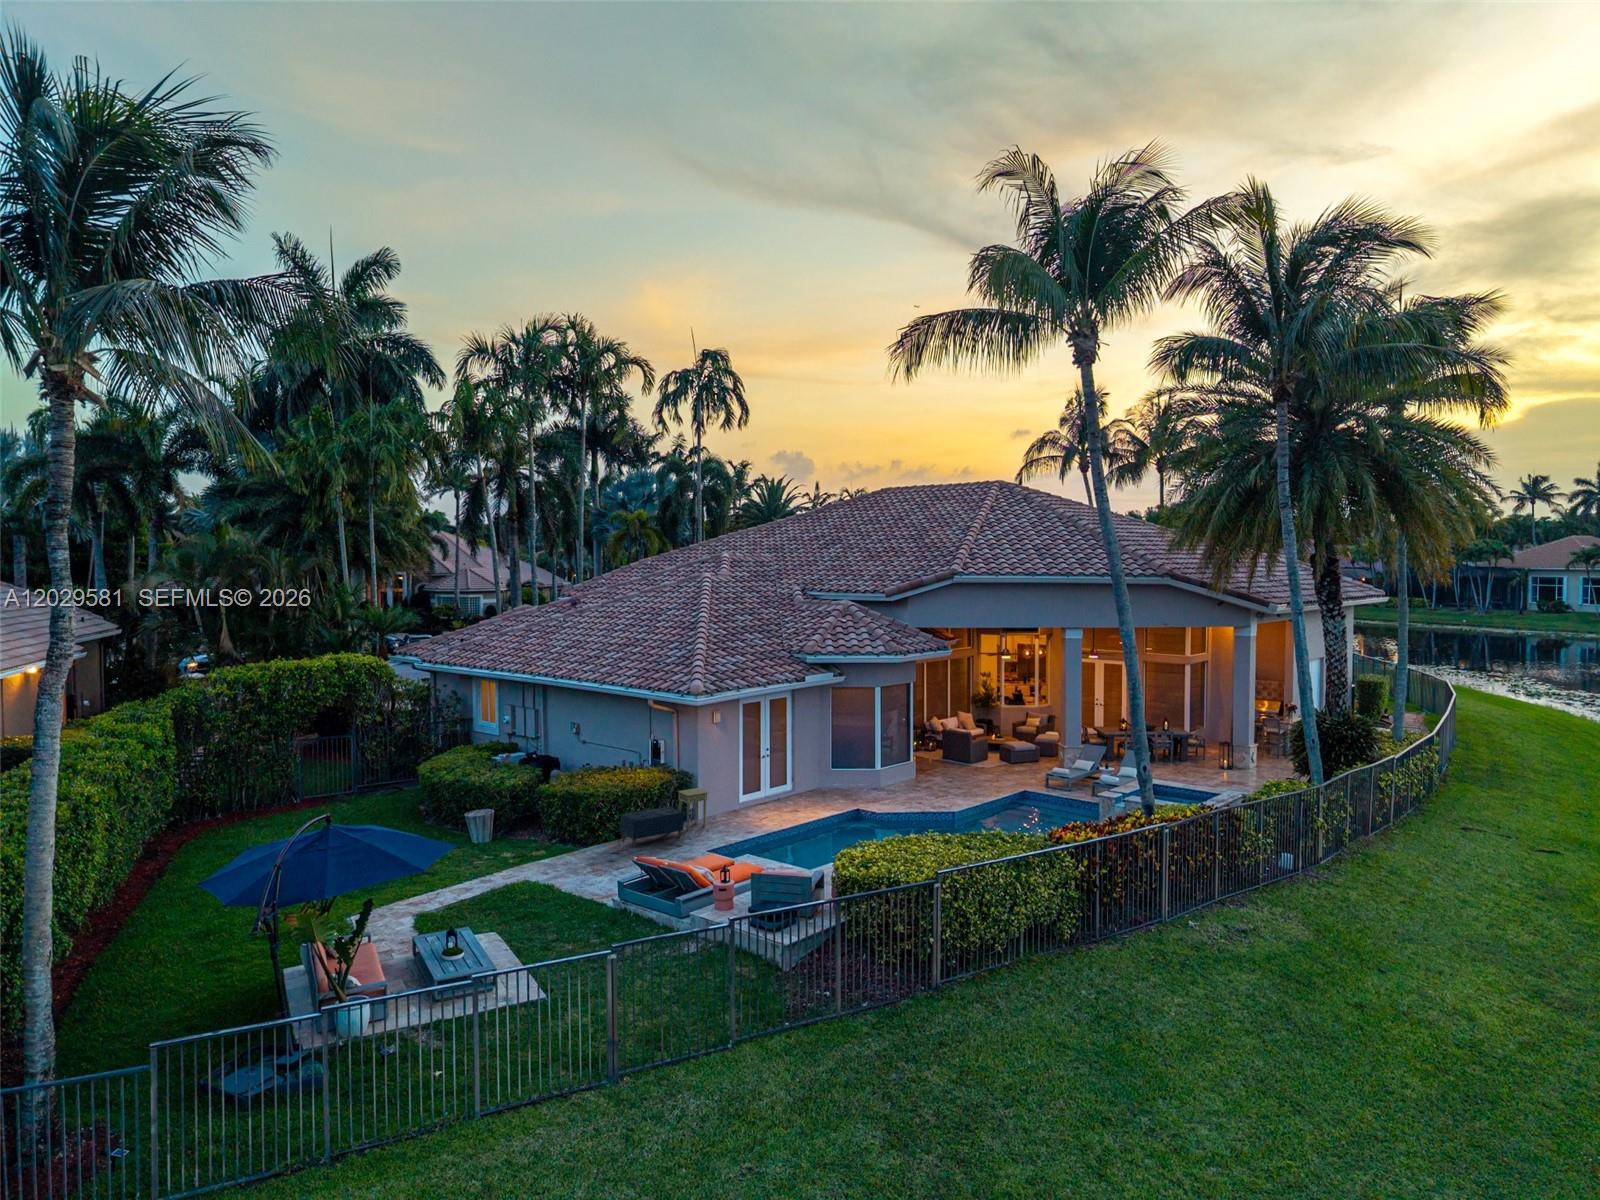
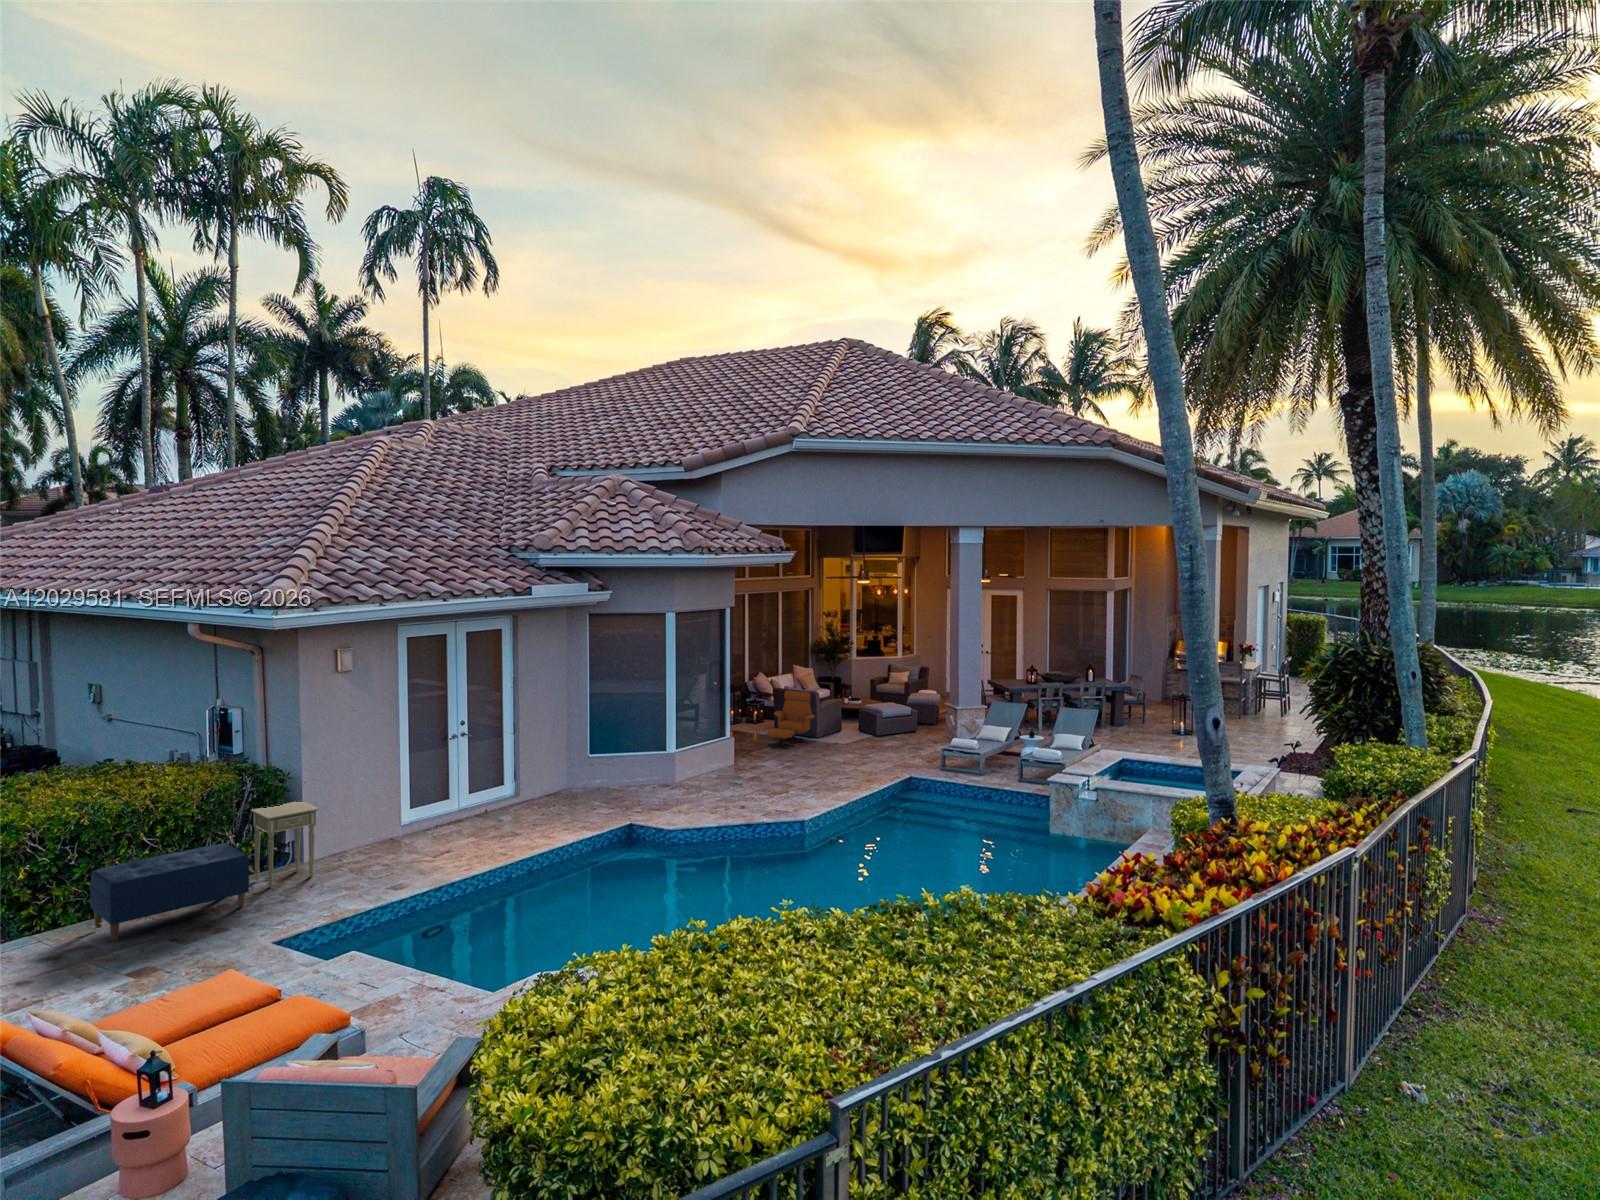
lounge chair: none [938,732,969,770] -> present [768,691,815,749]

